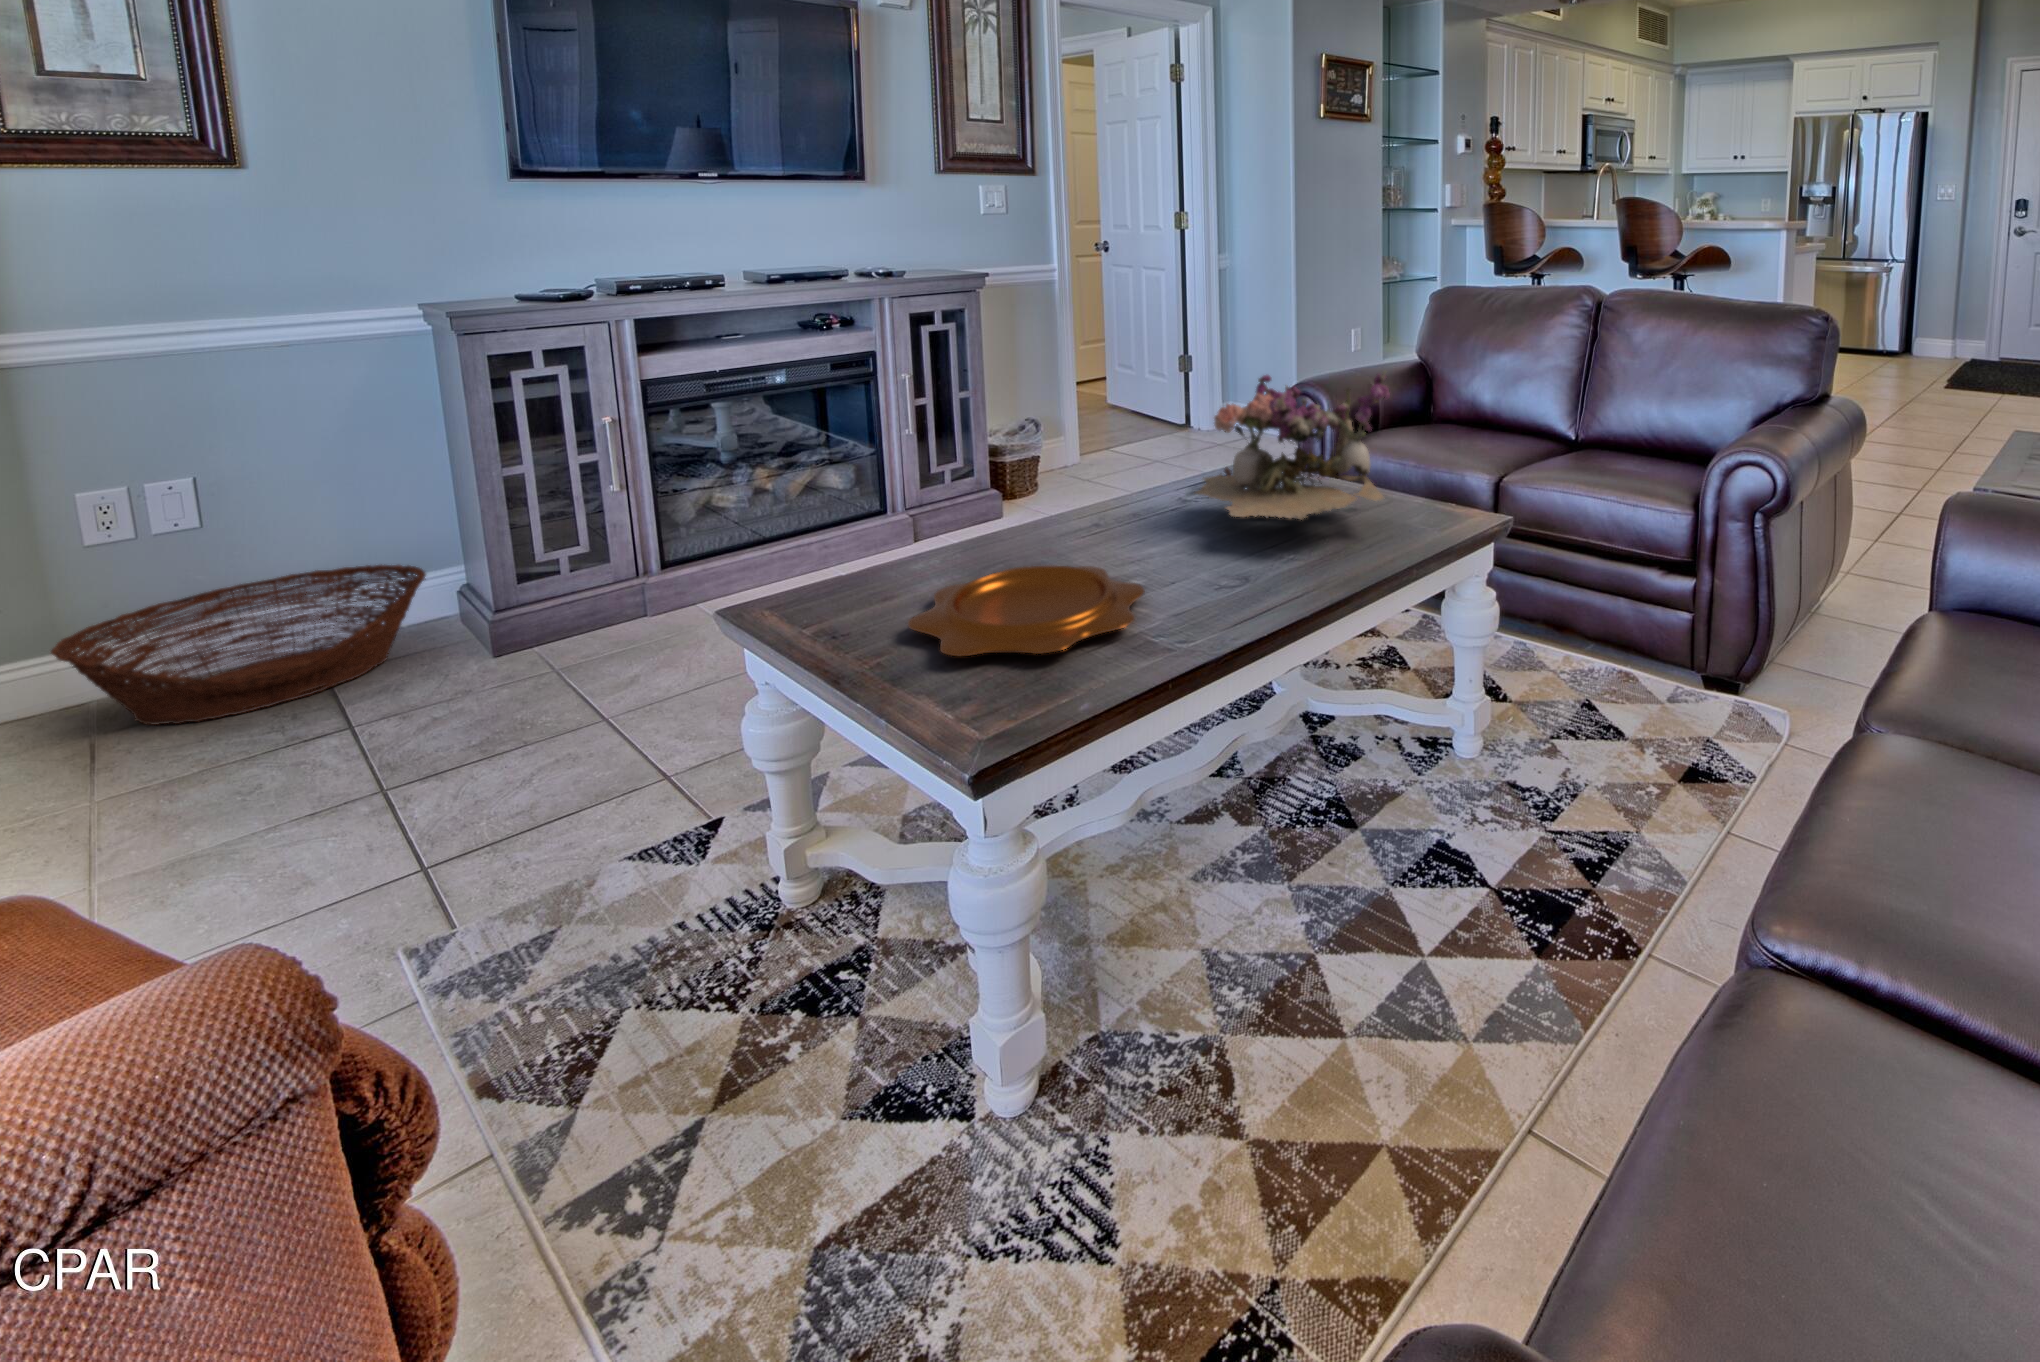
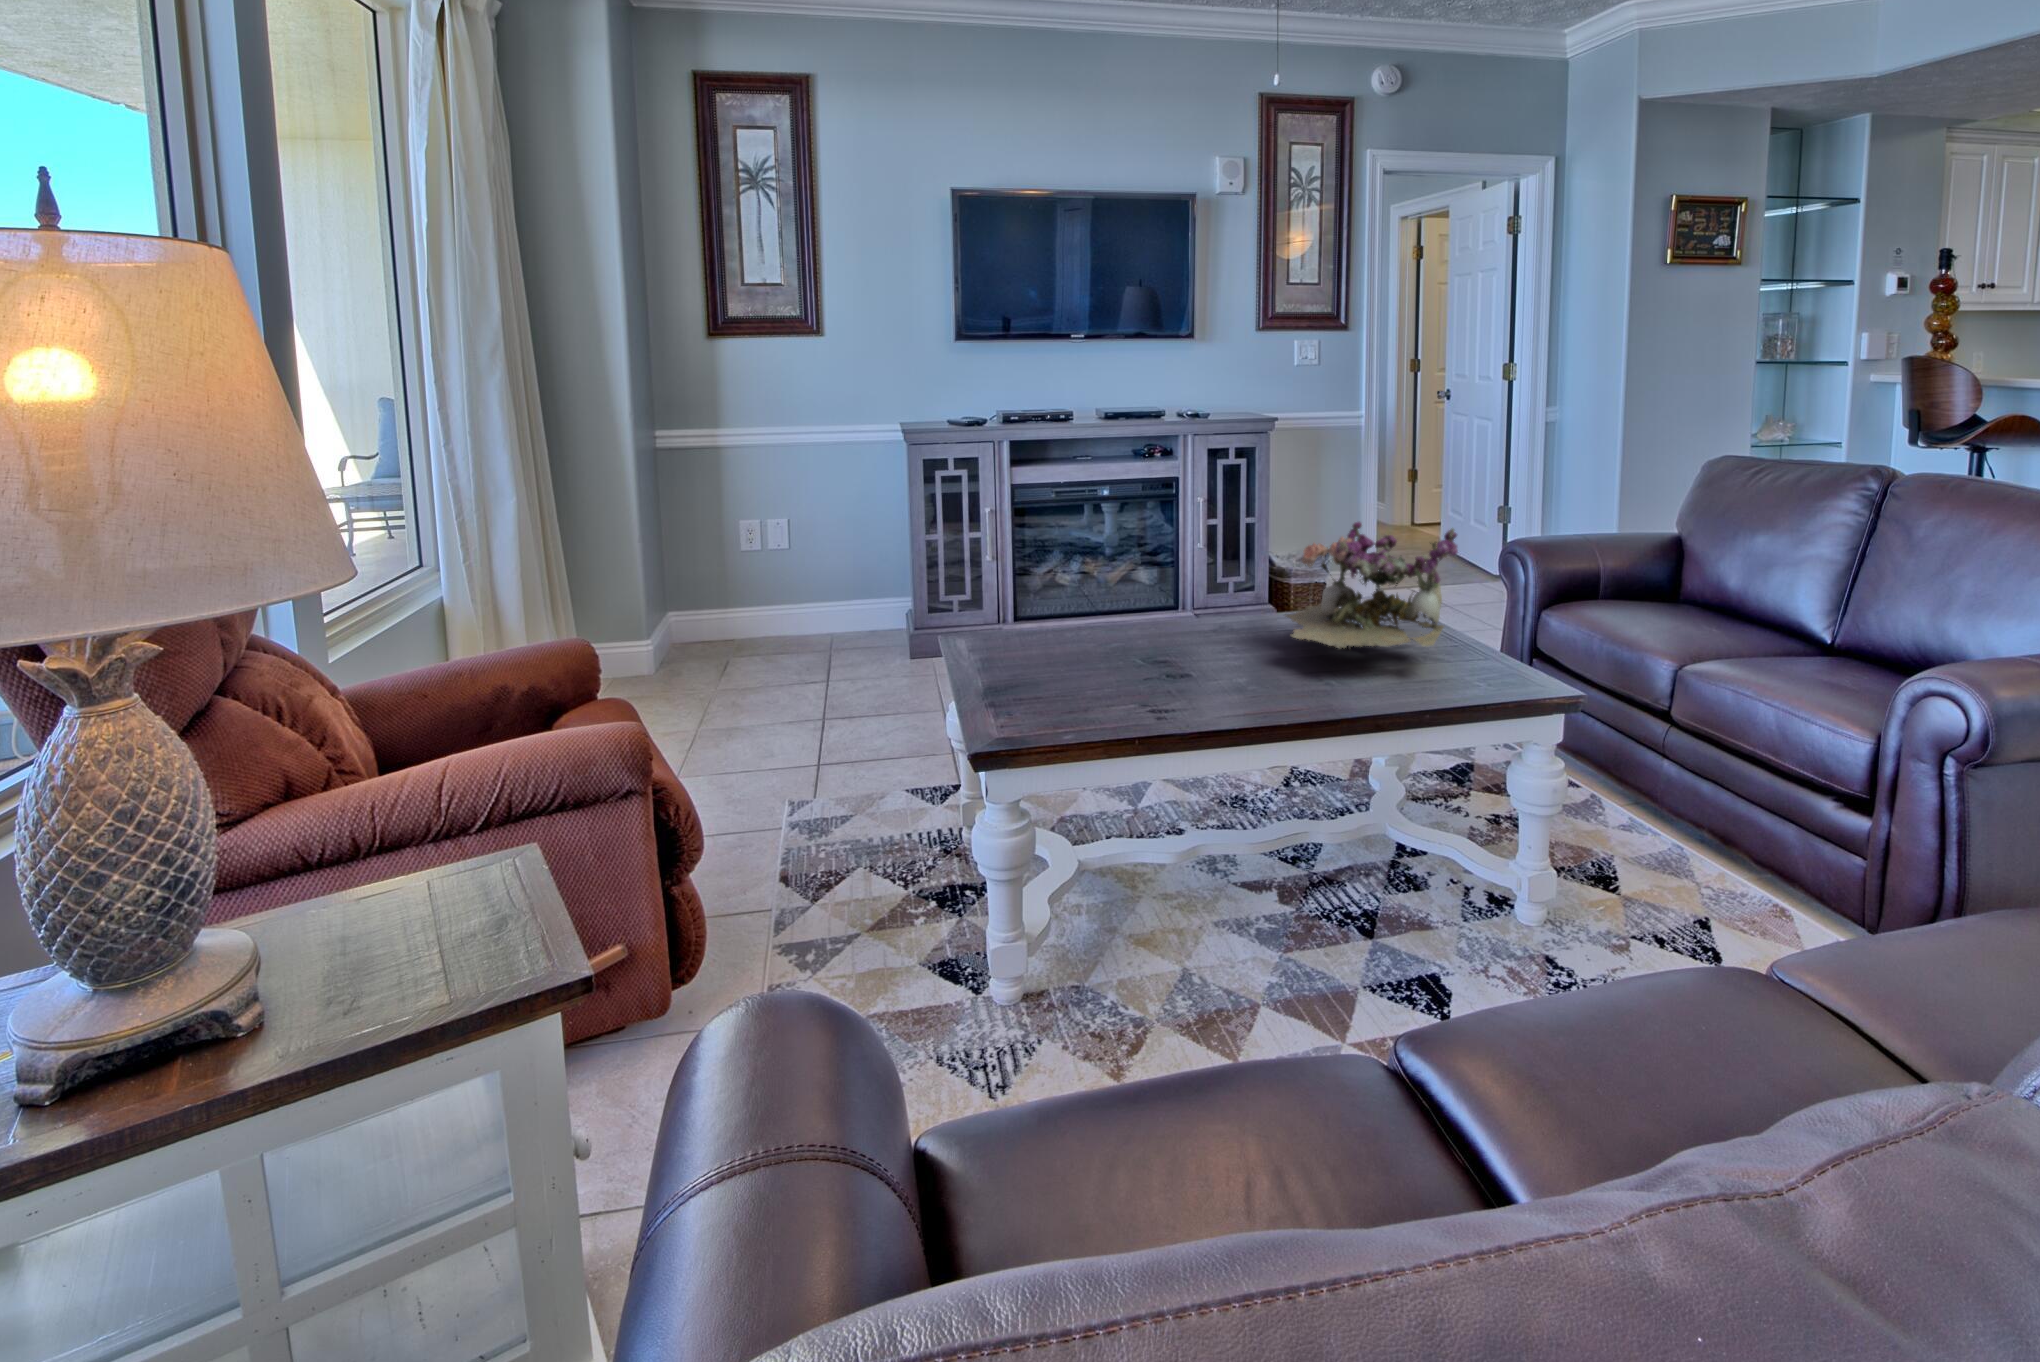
basket: present [51,564,426,725] -> none [717,588,883,665]
decorative bowl: present [908,565,1145,656] -> none [1021,645,1188,700]

